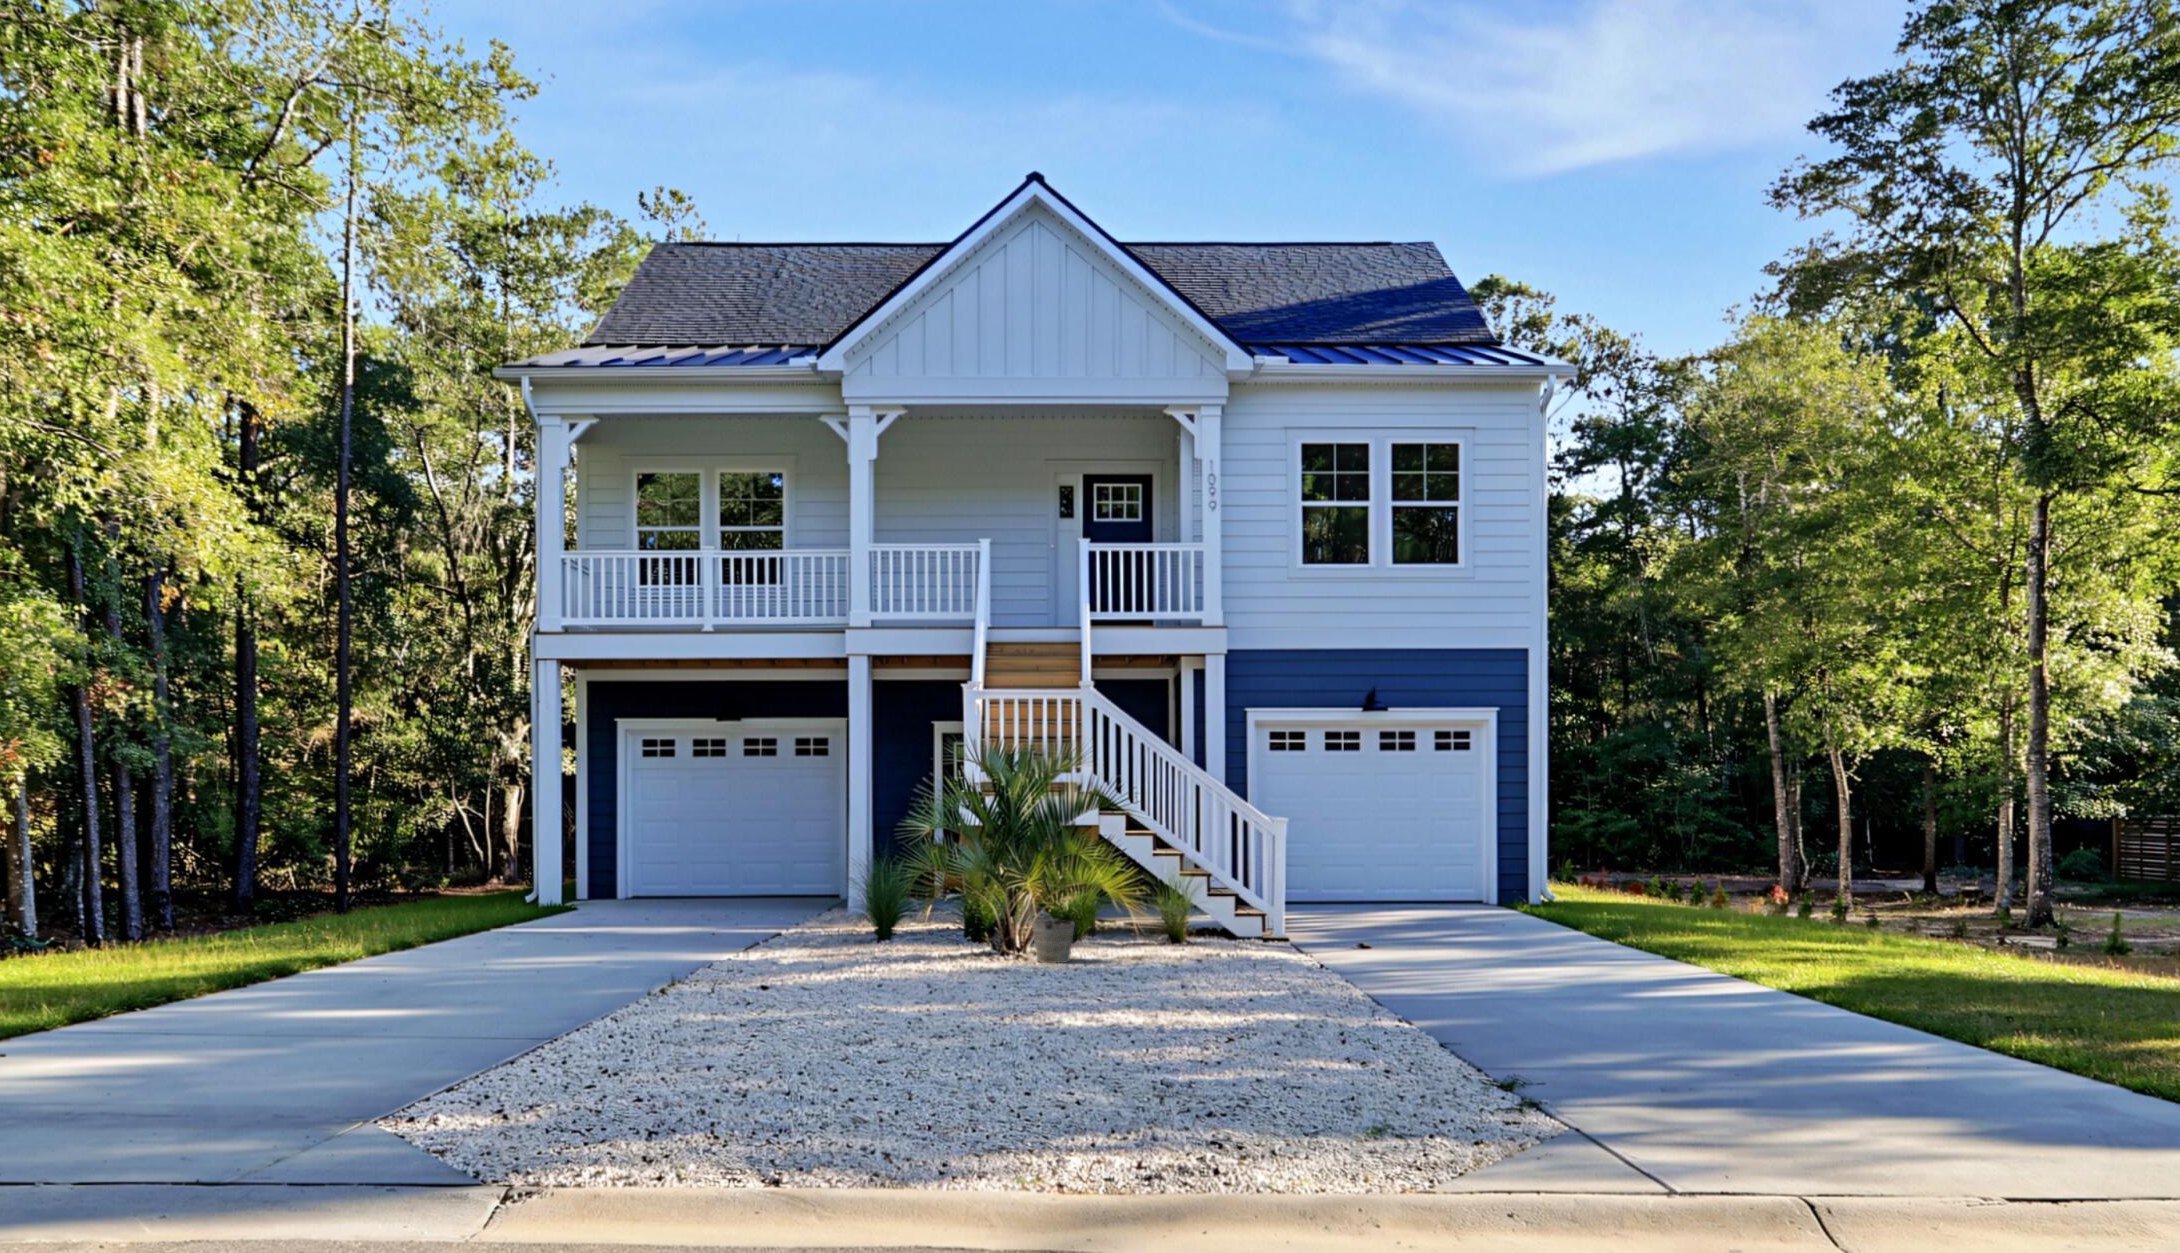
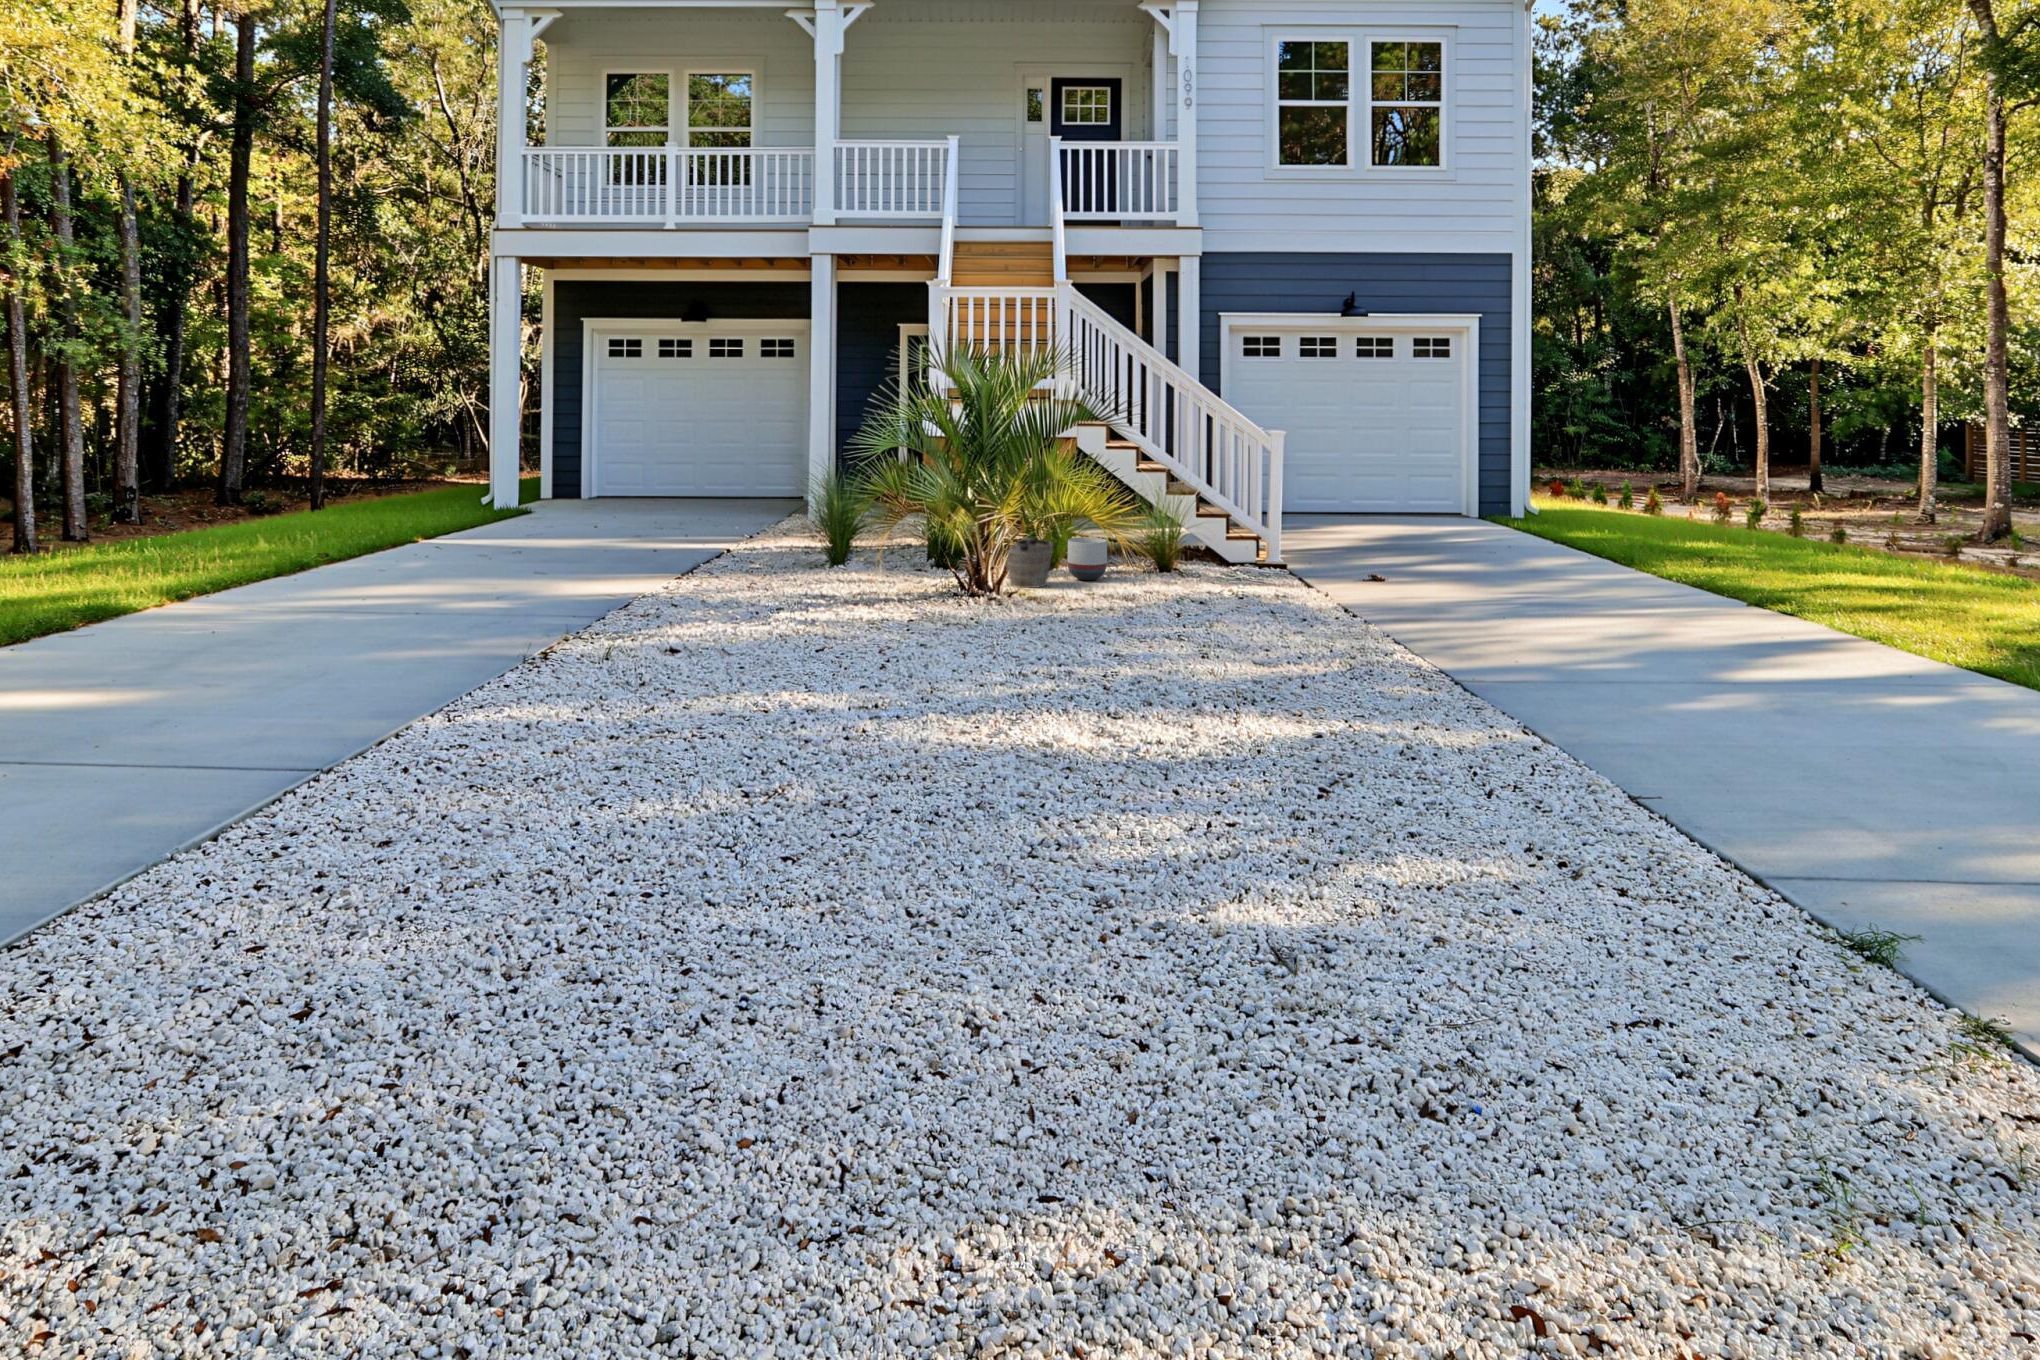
planter: none [1089,919,1123,958] -> present [1068,537,1107,580]

